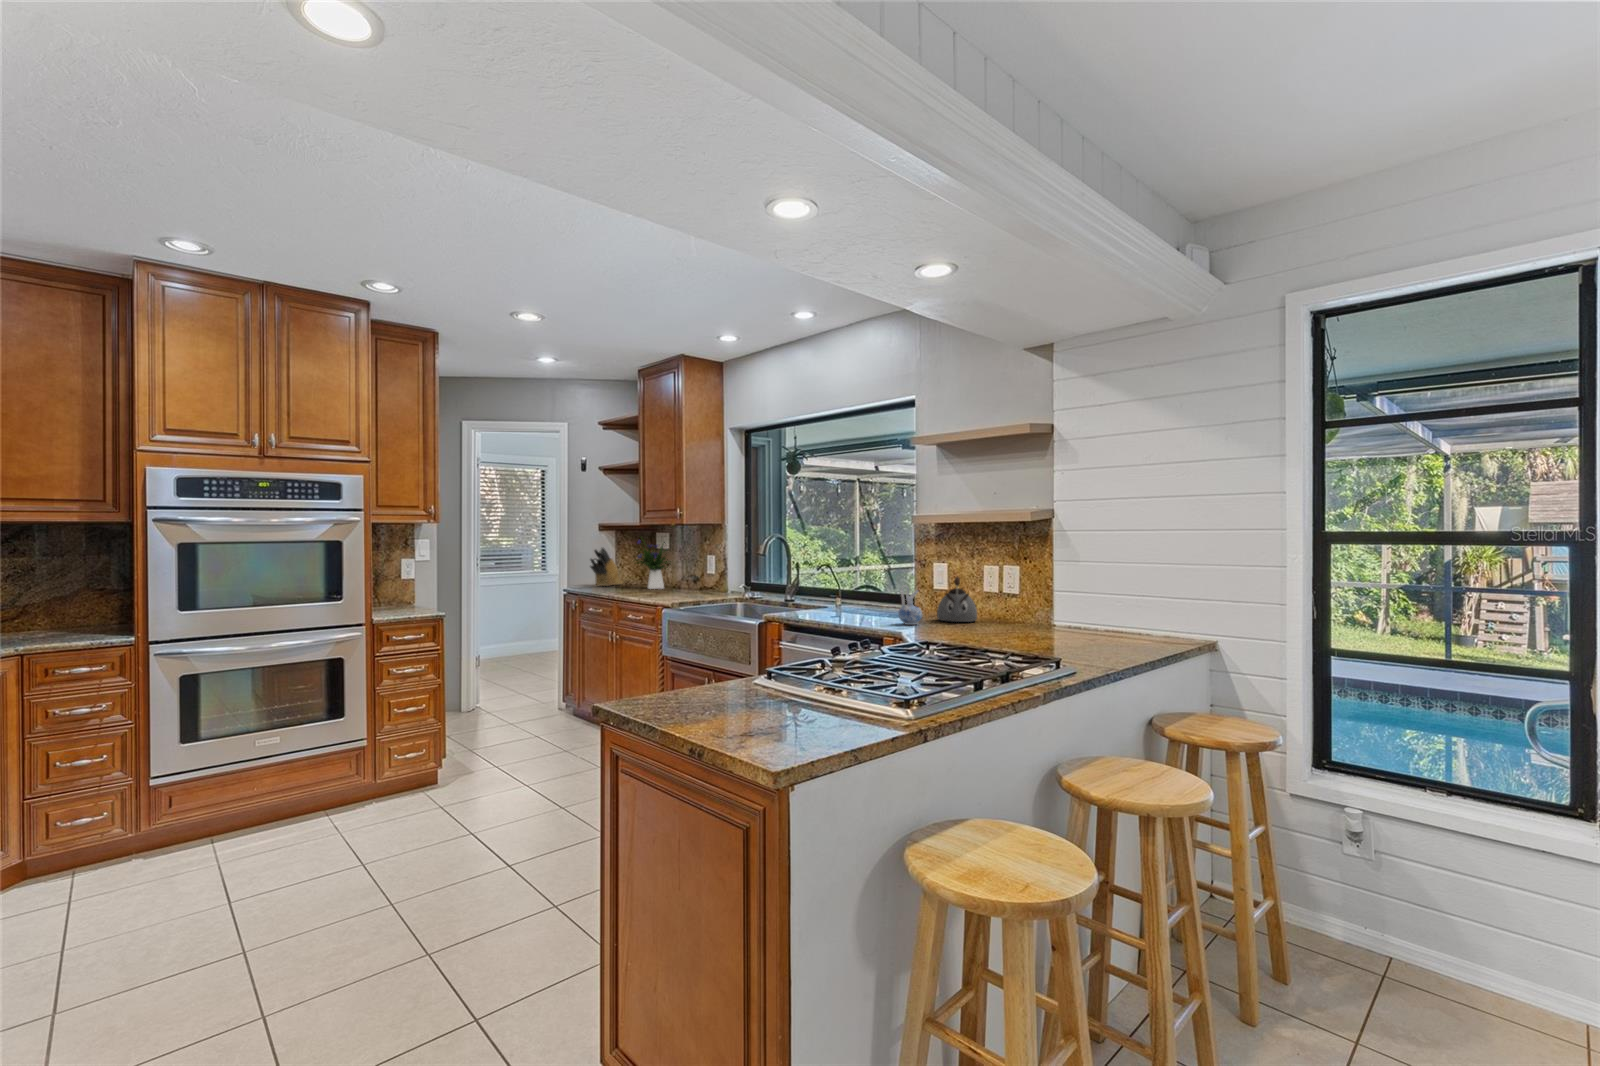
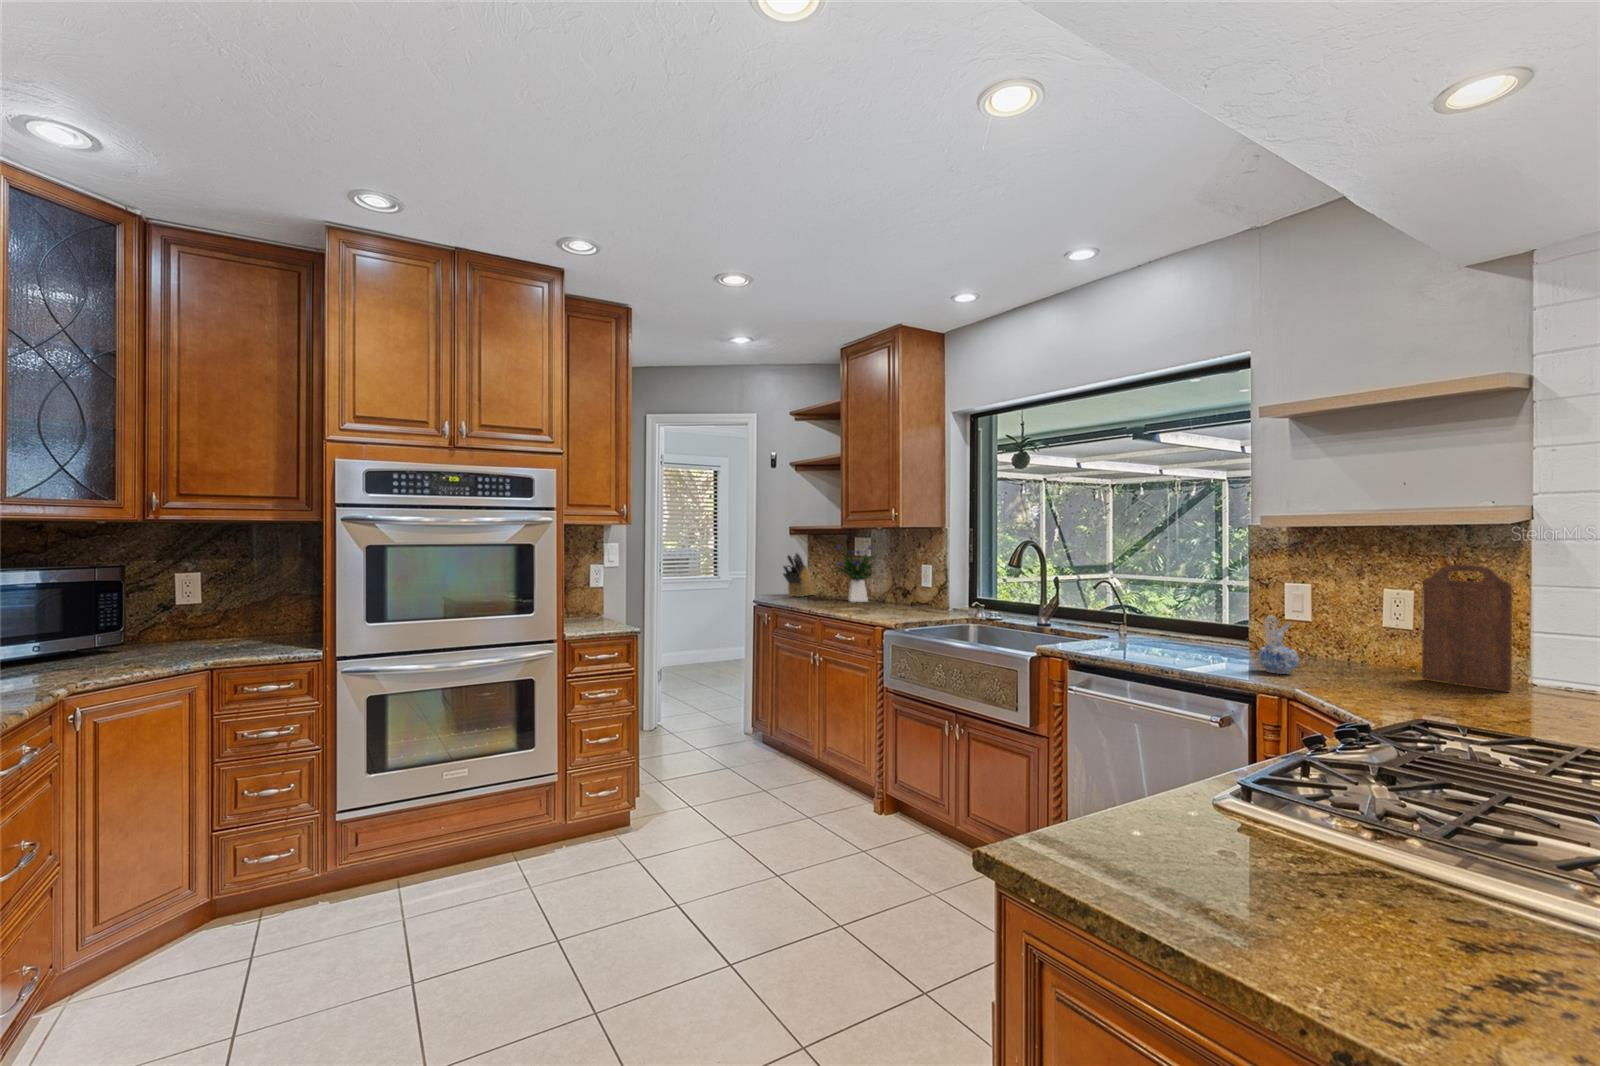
cutting board: none [997,548,1037,629] -> present [1422,565,1512,692]
kettle: present [937,577,977,622] -> none [1305,604,1377,671]

